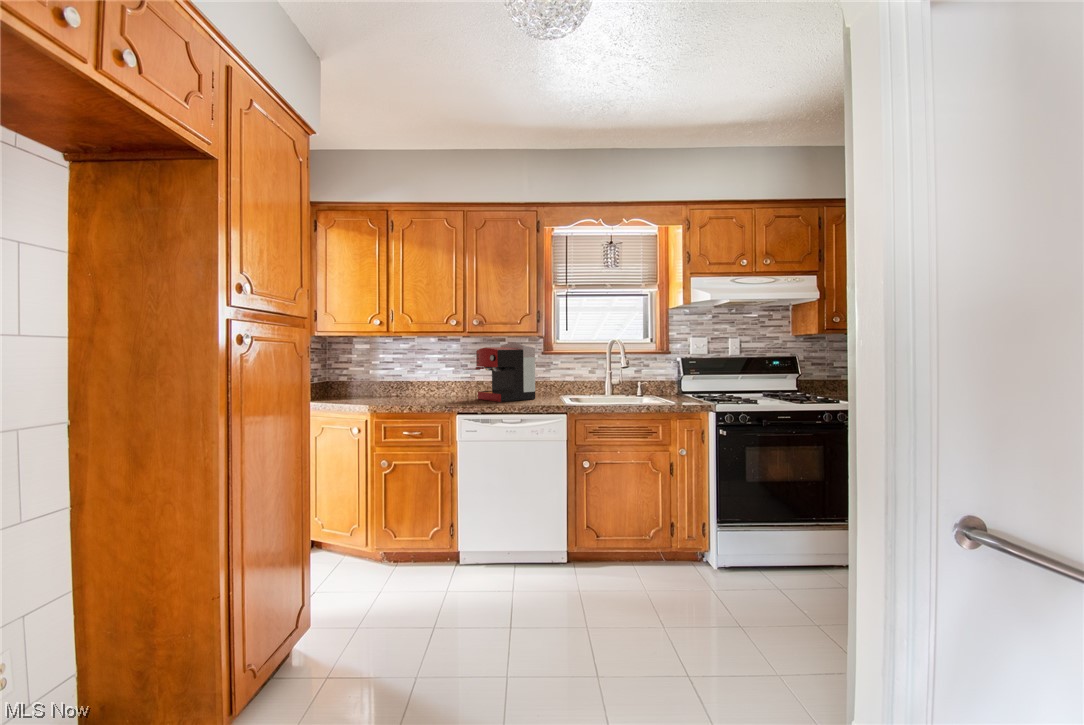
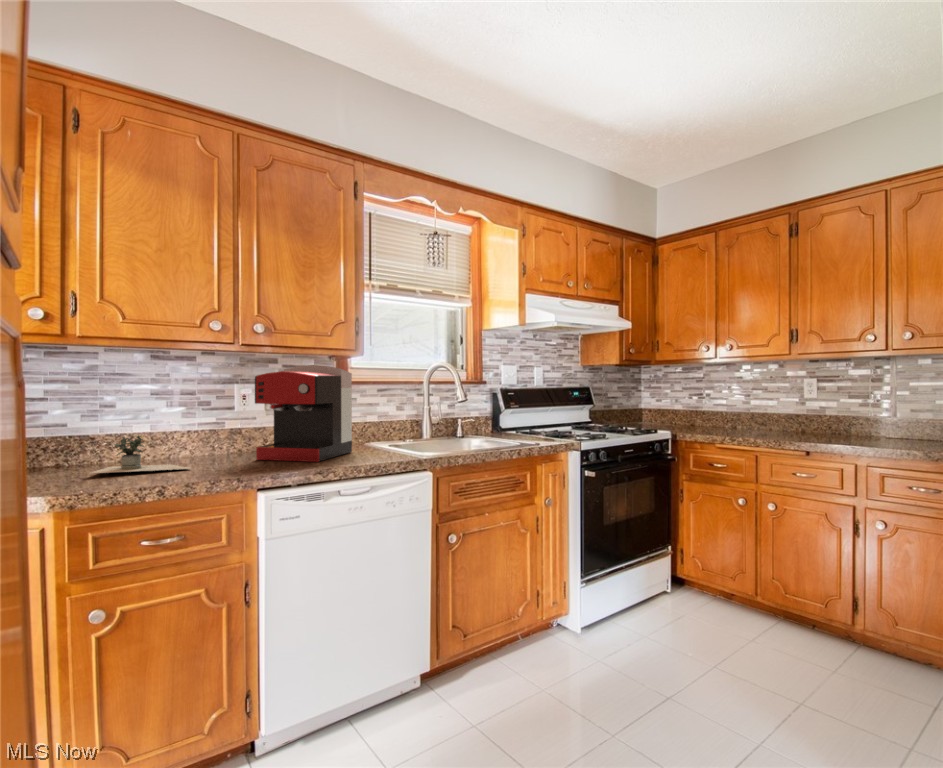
potted plant: none [396,381,452,400] -> present [91,436,222,473]

